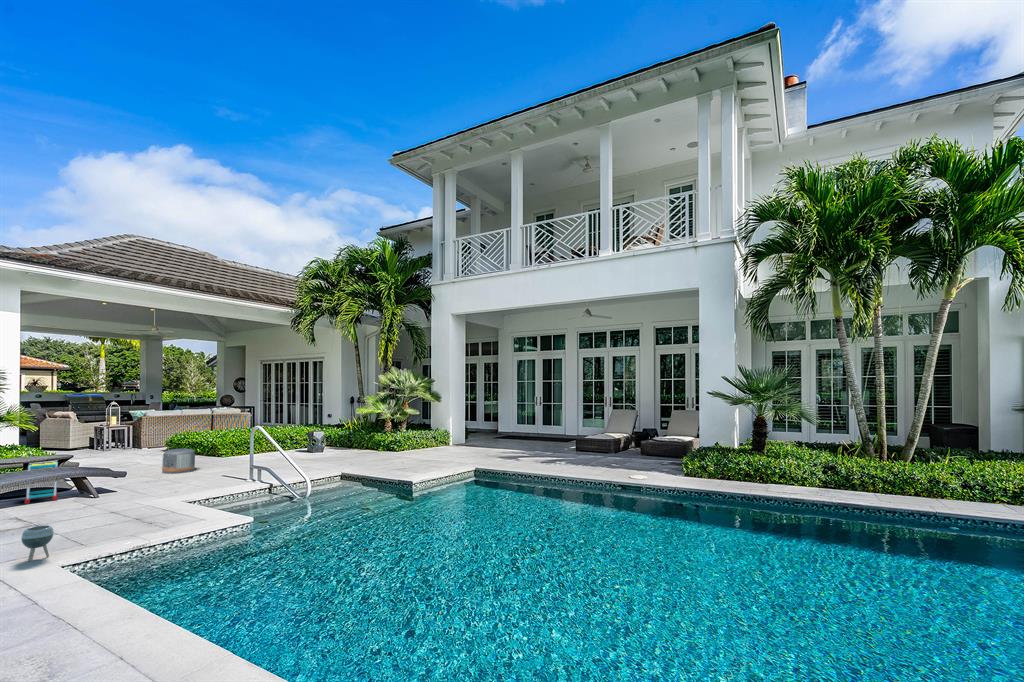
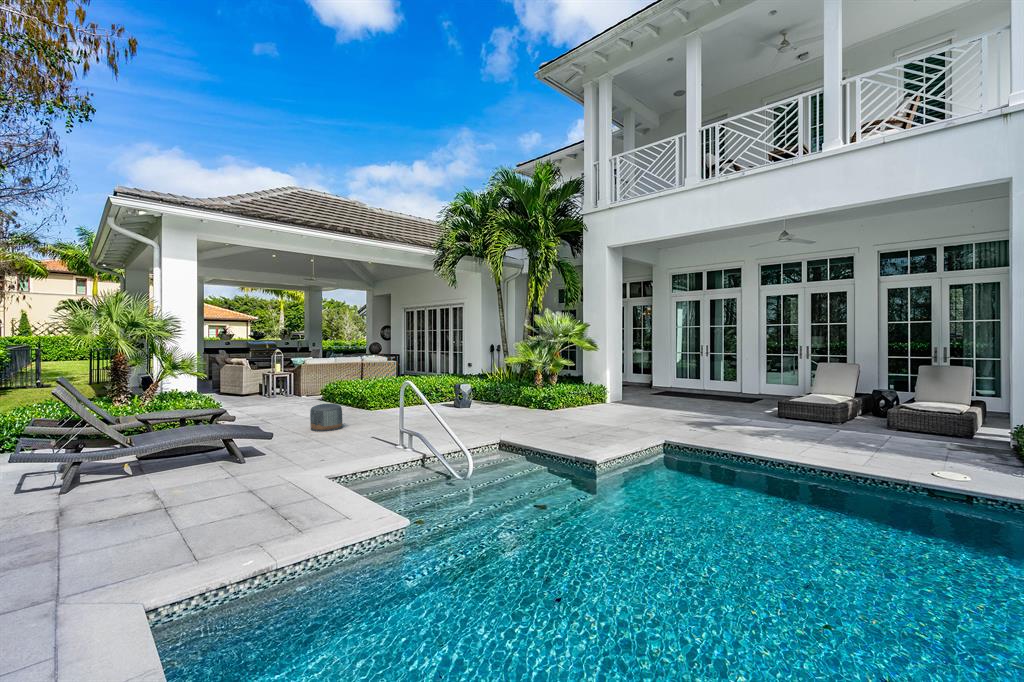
side table: present [25,462,58,504] -> none [163,422,199,472]
planter: present [21,525,54,562] -> none [89,544,135,601]

